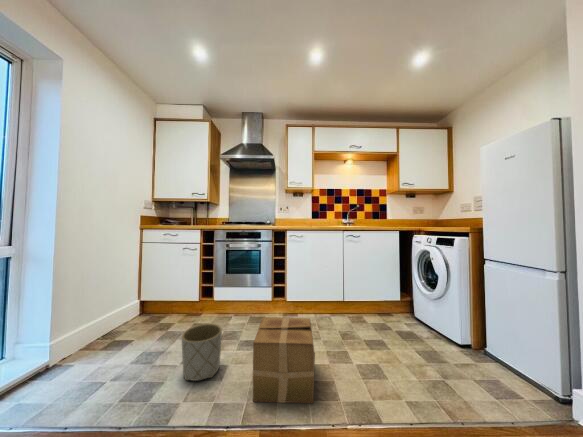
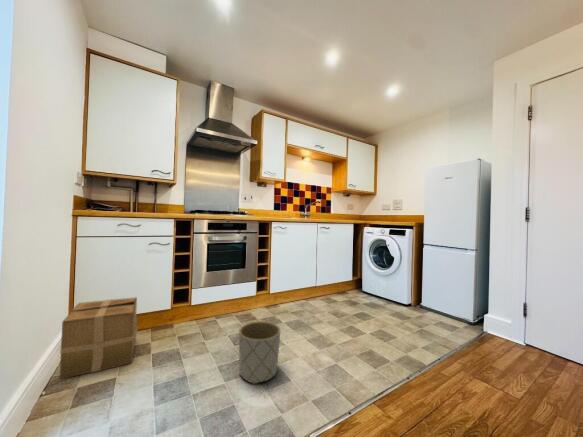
cardboard box: present [253,317,315,403] -> present [60,298,138,379]

